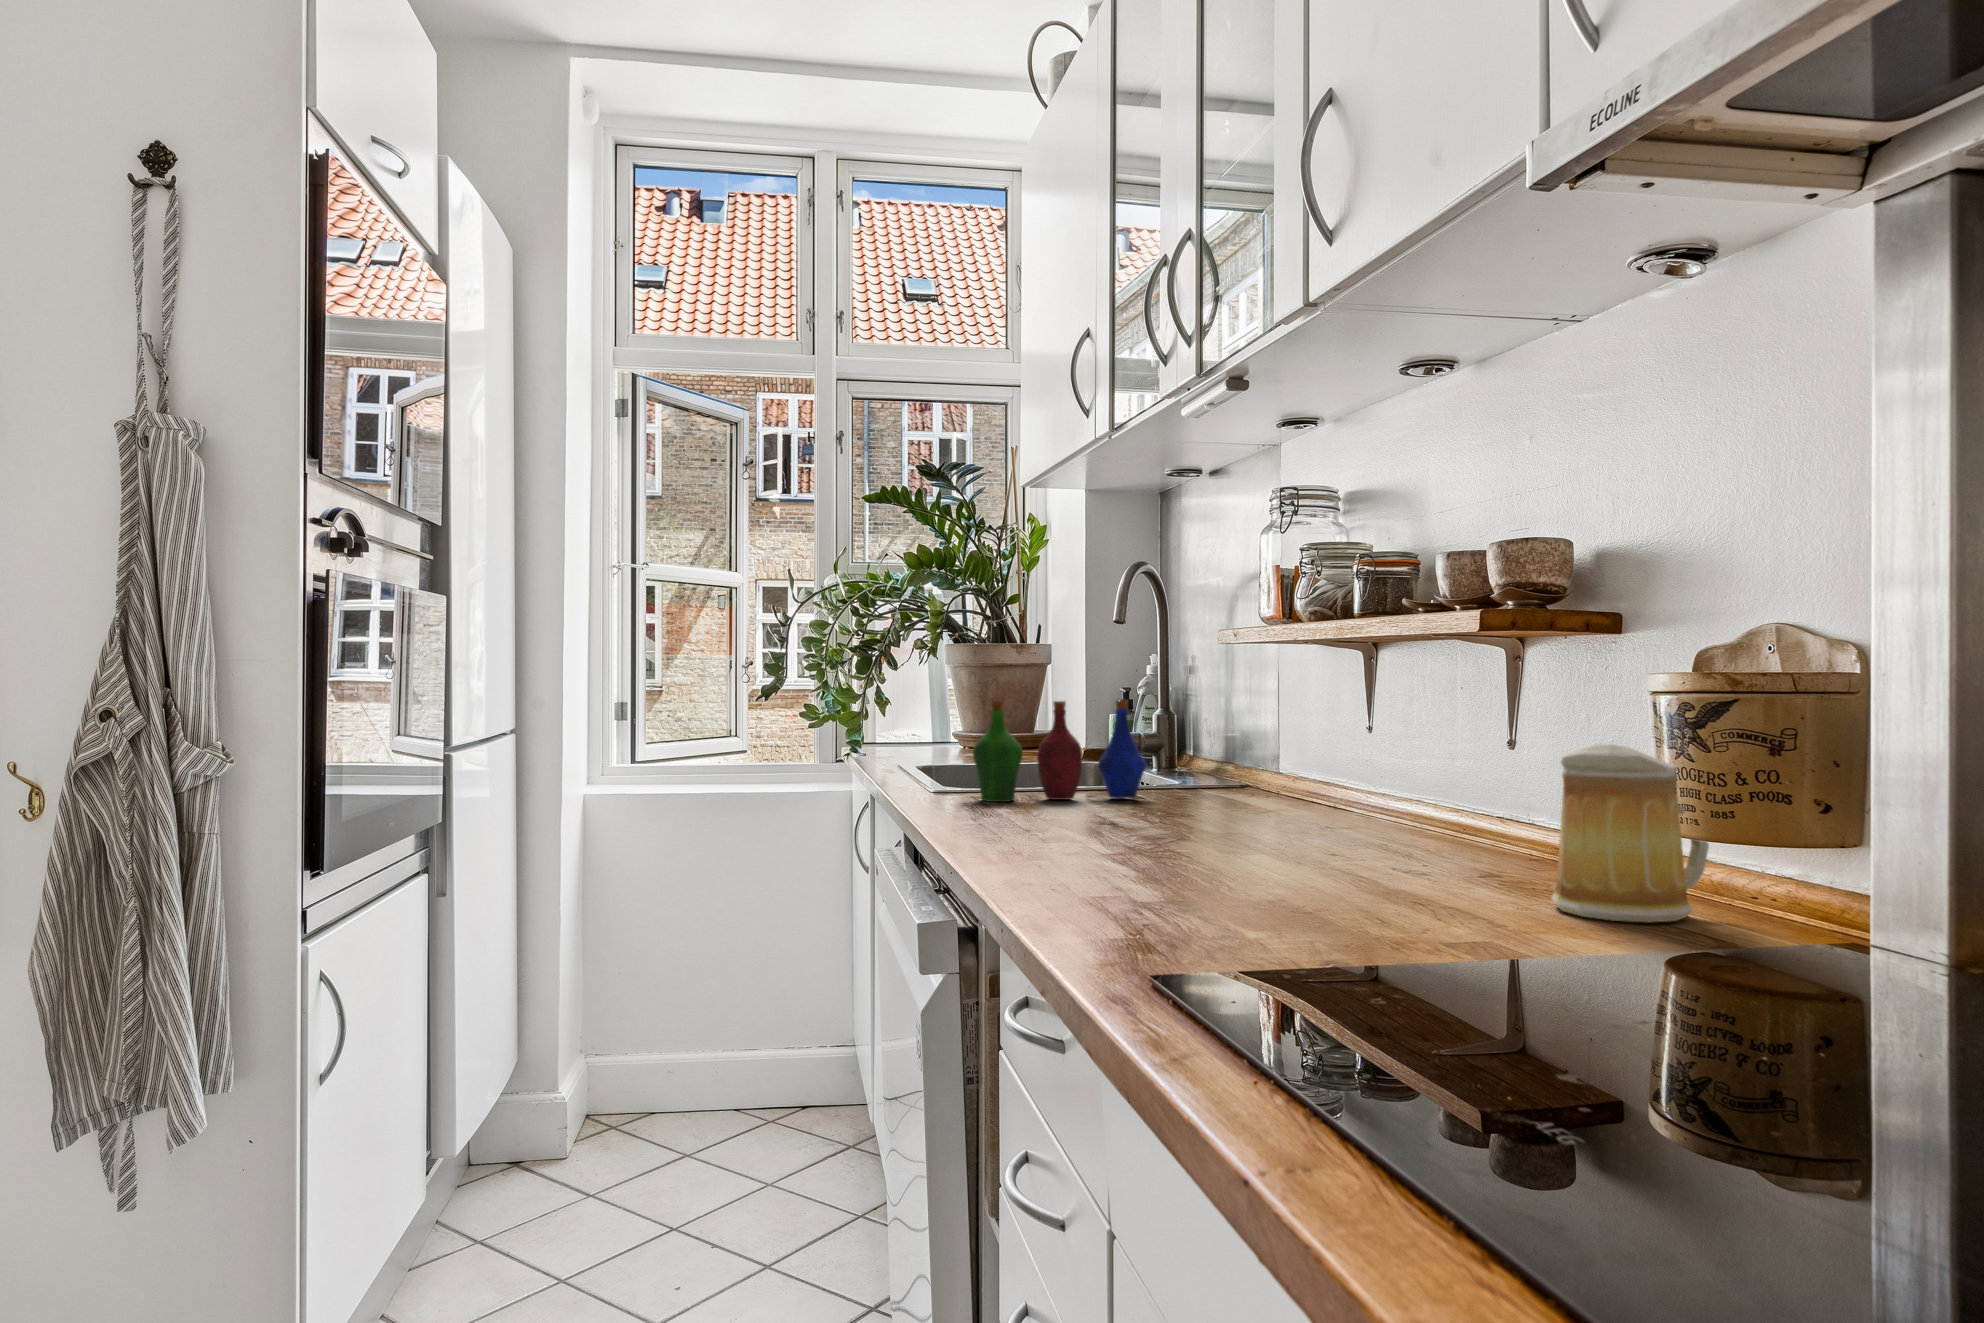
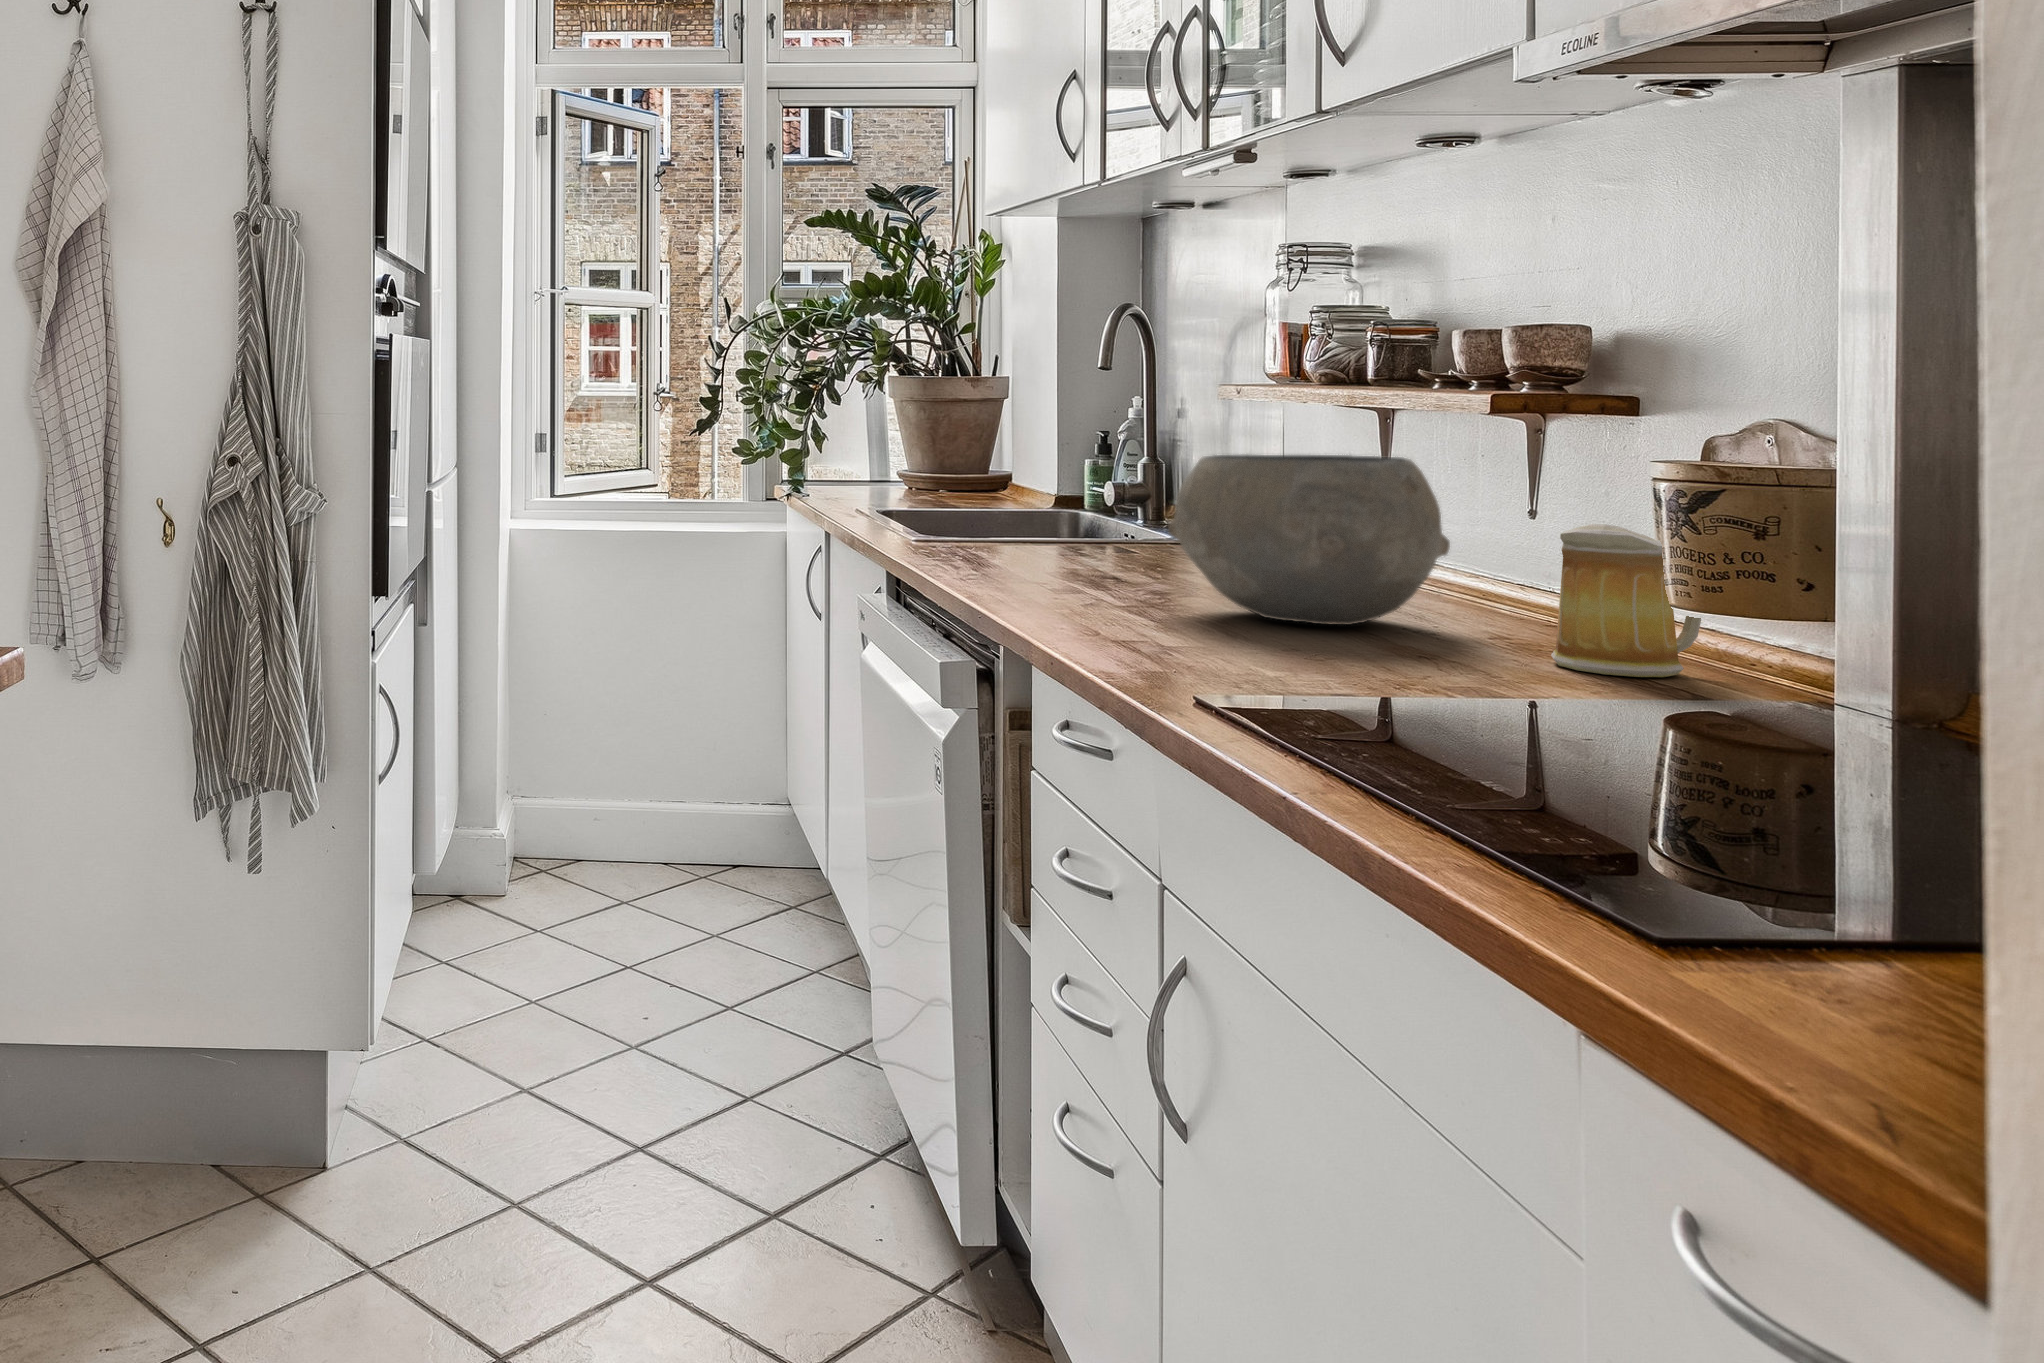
ceramic bowl: none [1152,682,1438,869] -> present [1168,454,1450,625]
bottle: present [973,700,1146,802] -> none [961,452,1141,551]

